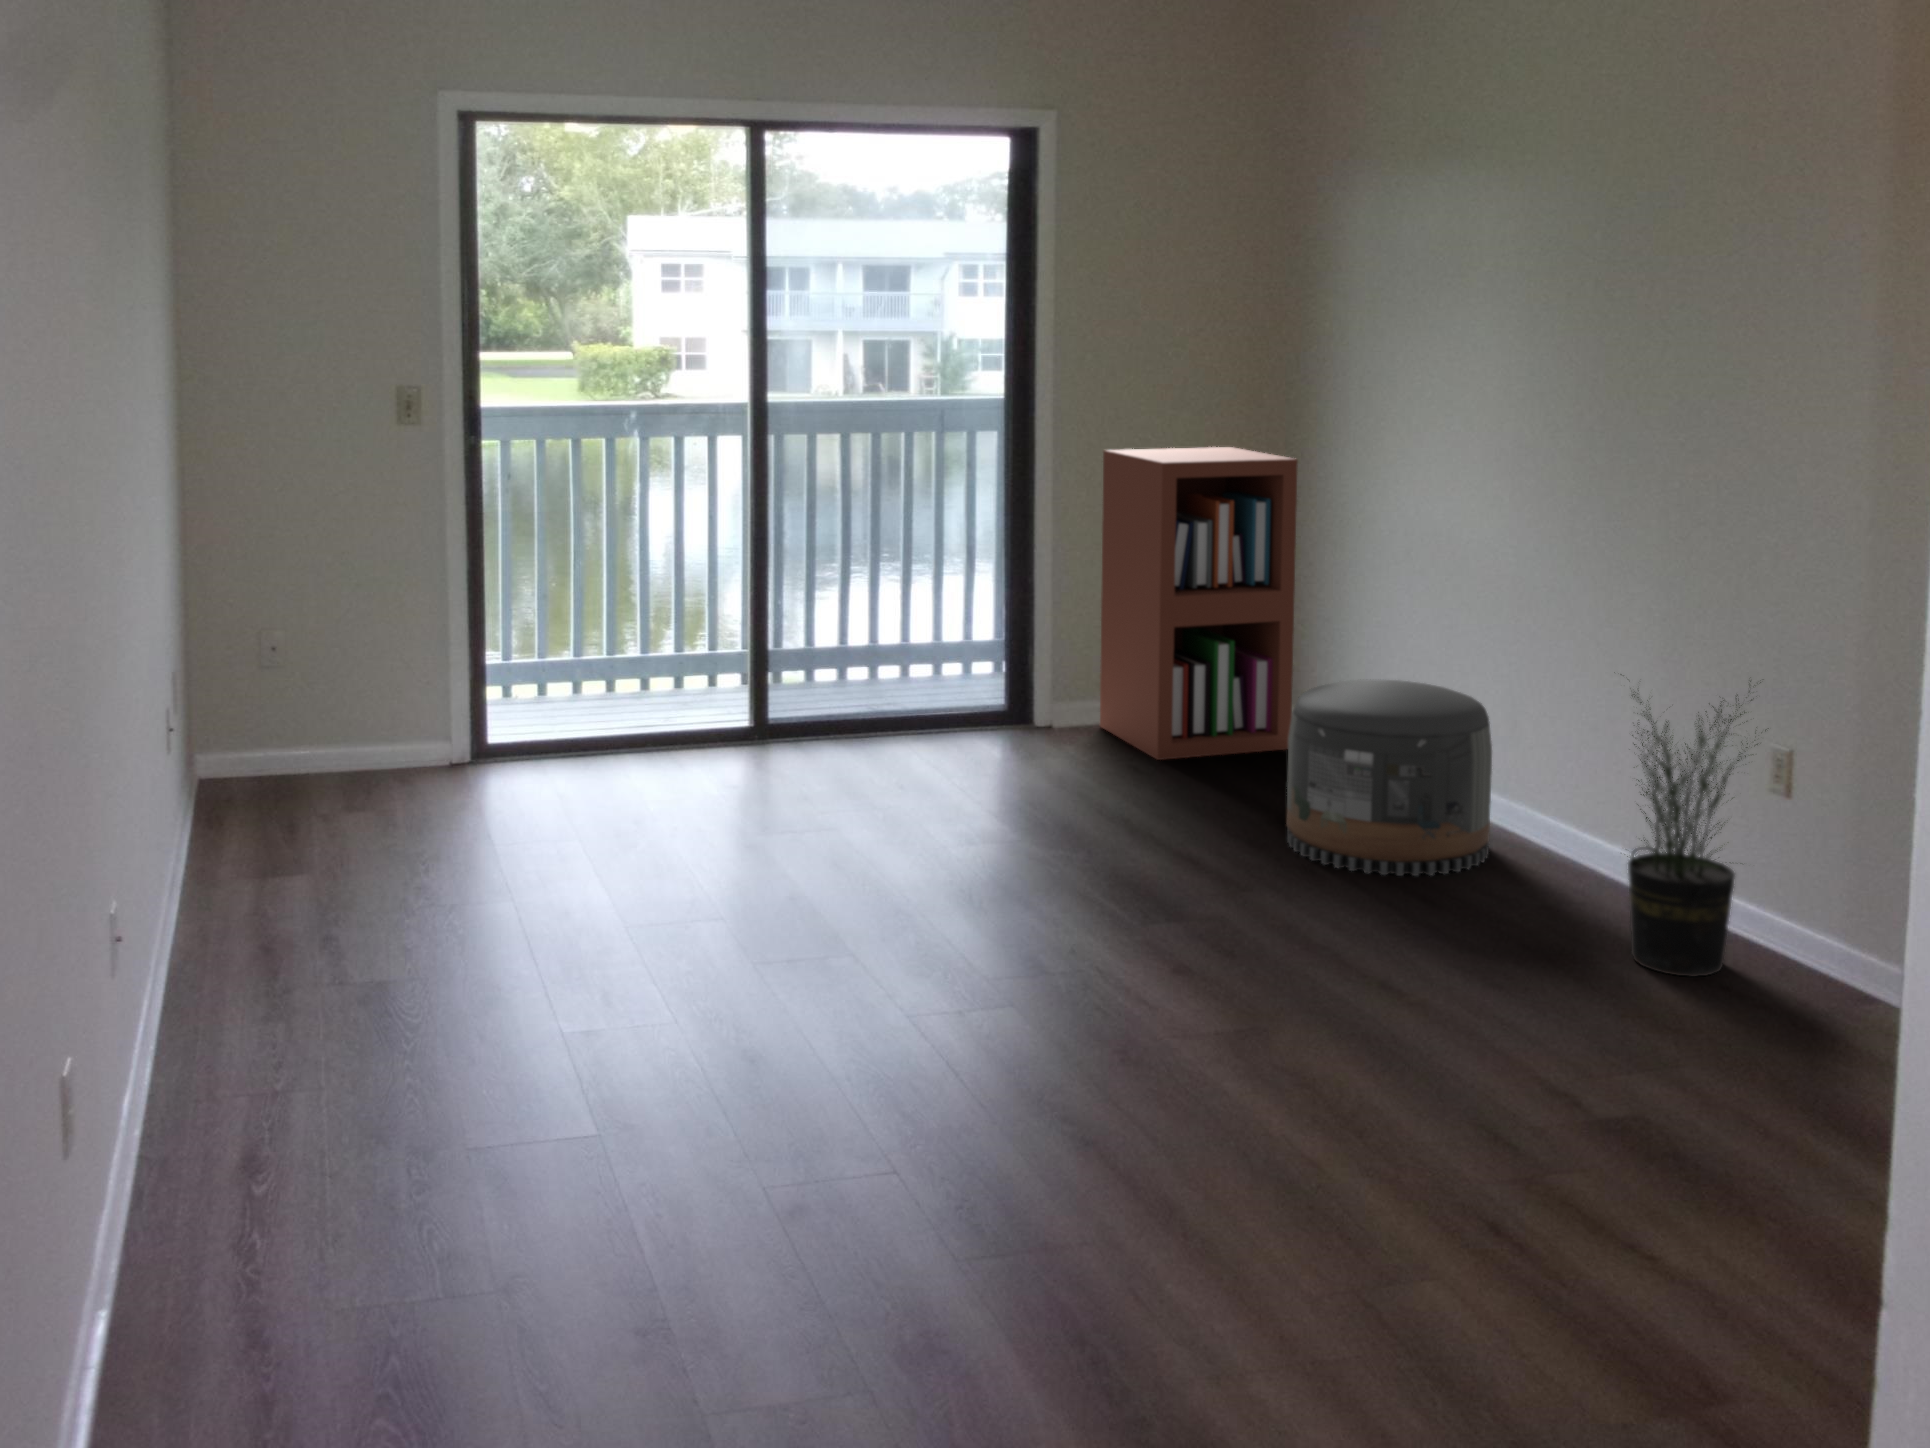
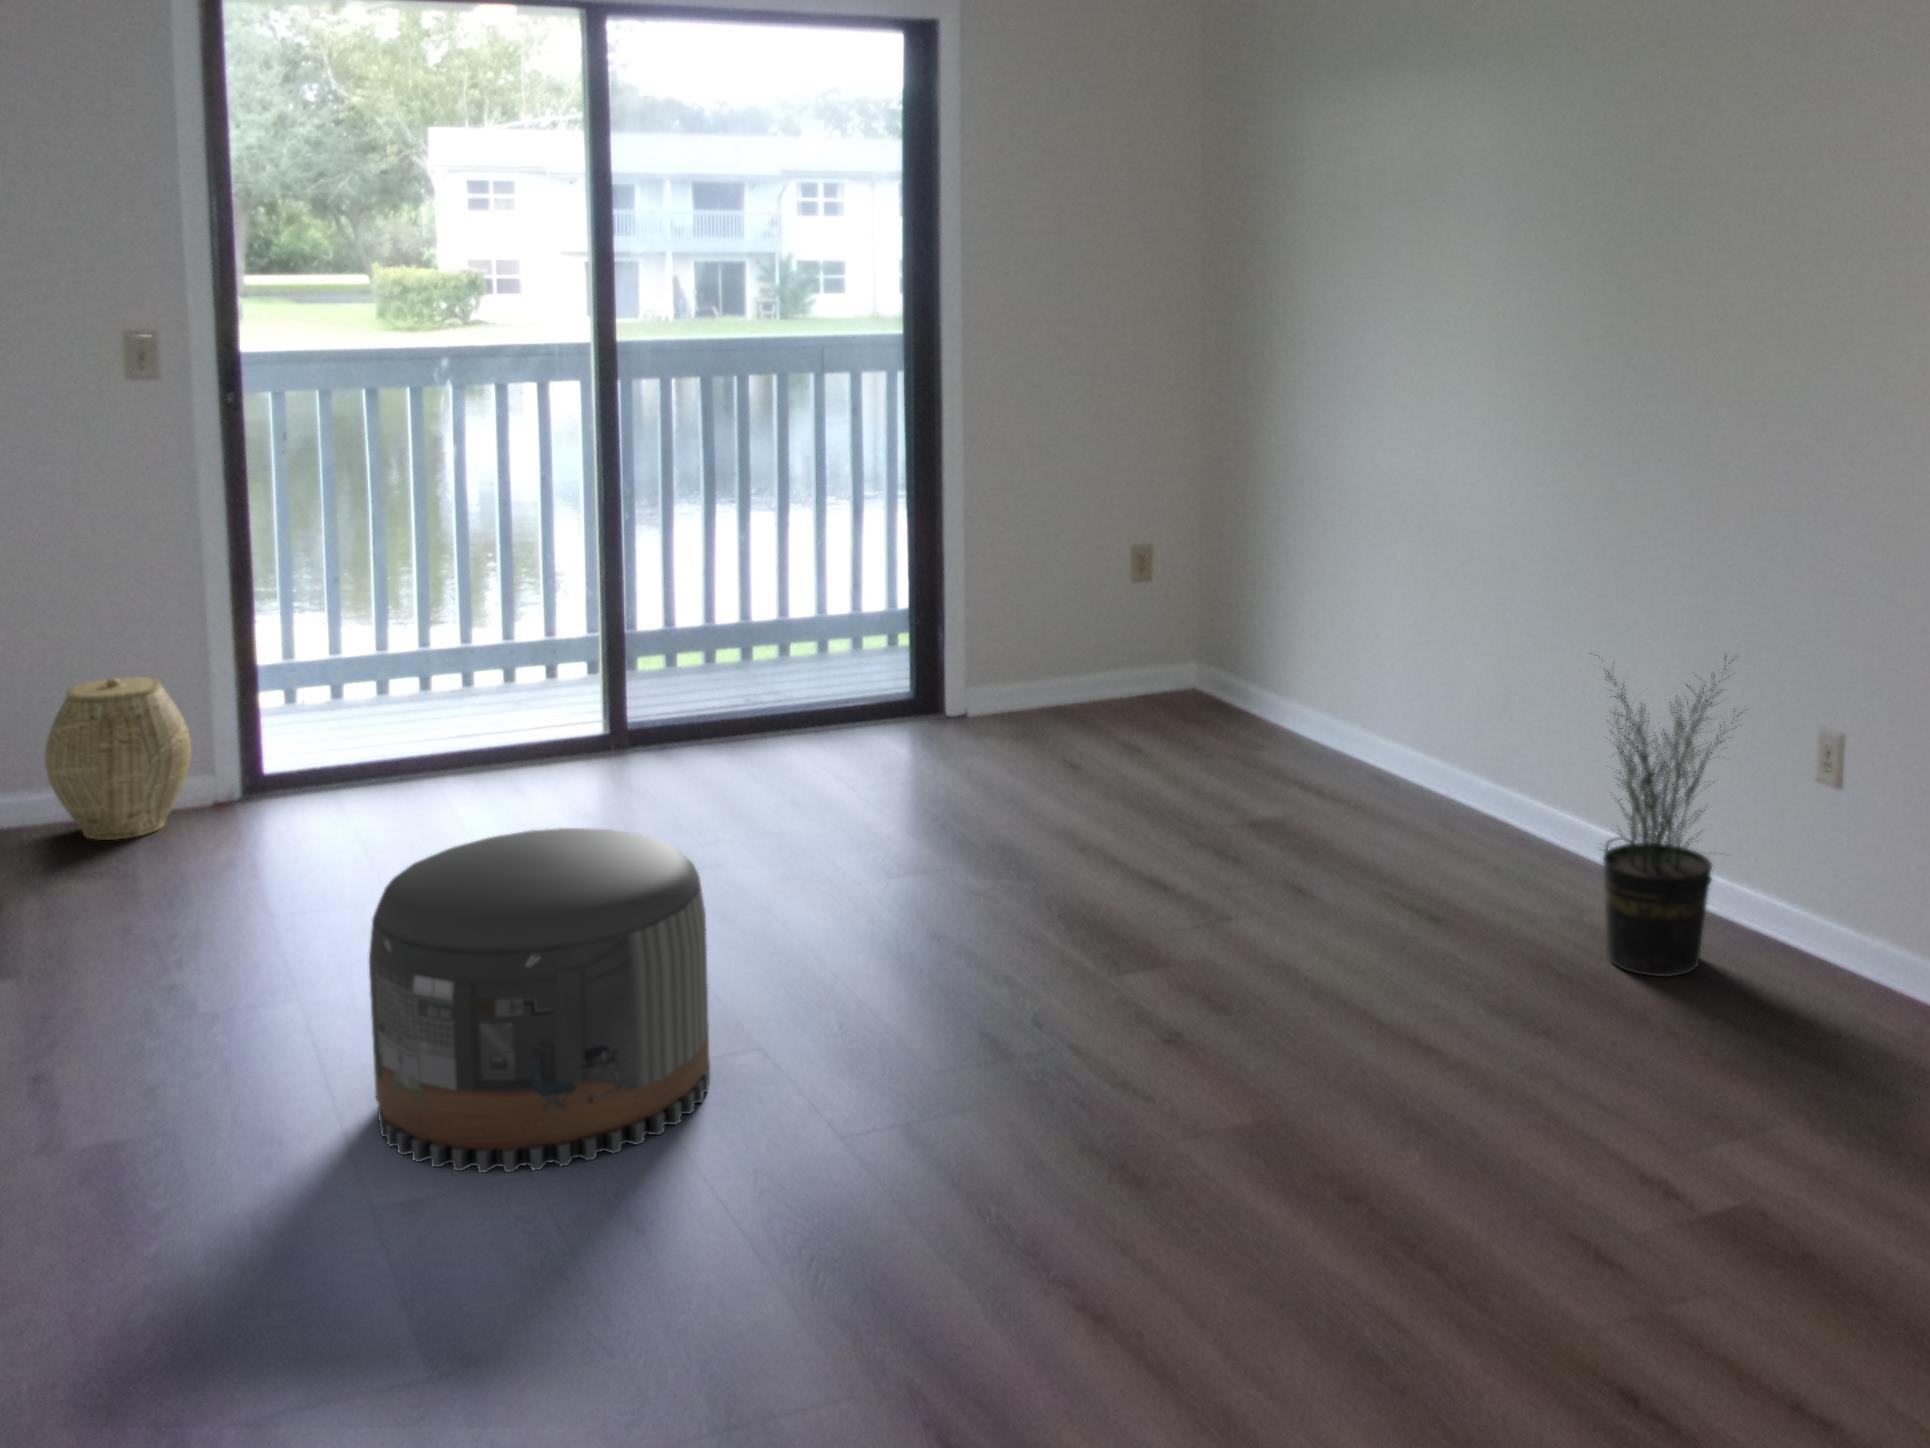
bookshelf: present [1100,447,1298,760] -> none [1016,390,1234,745]
woven basket: none [329,662,435,792] -> present [45,677,191,840]
pouf: present [1286,679,1492,876] -> present [369,828,710,1173]

